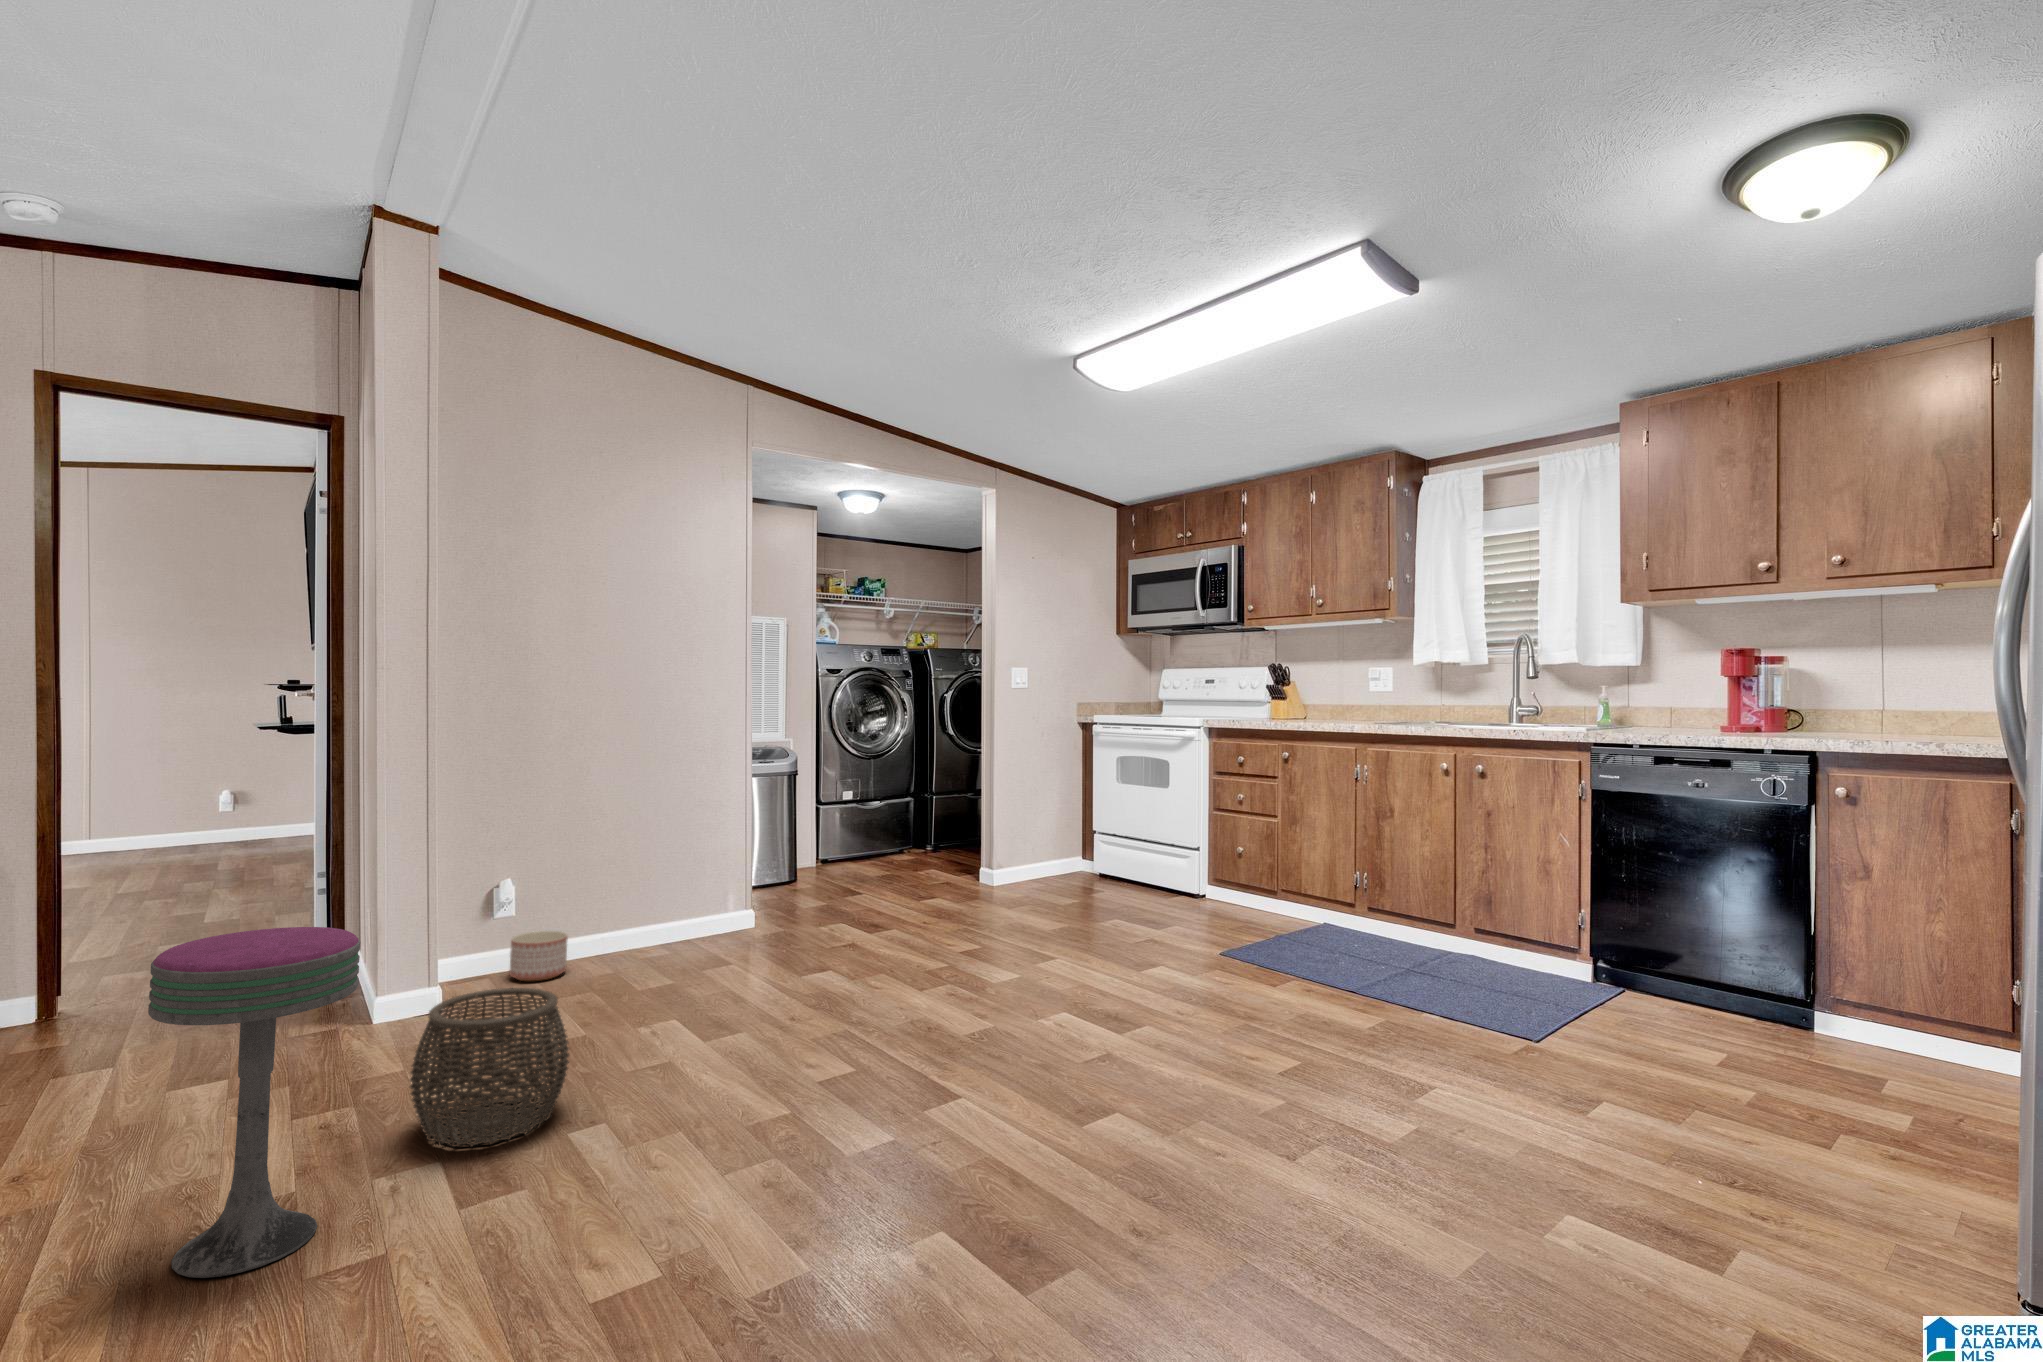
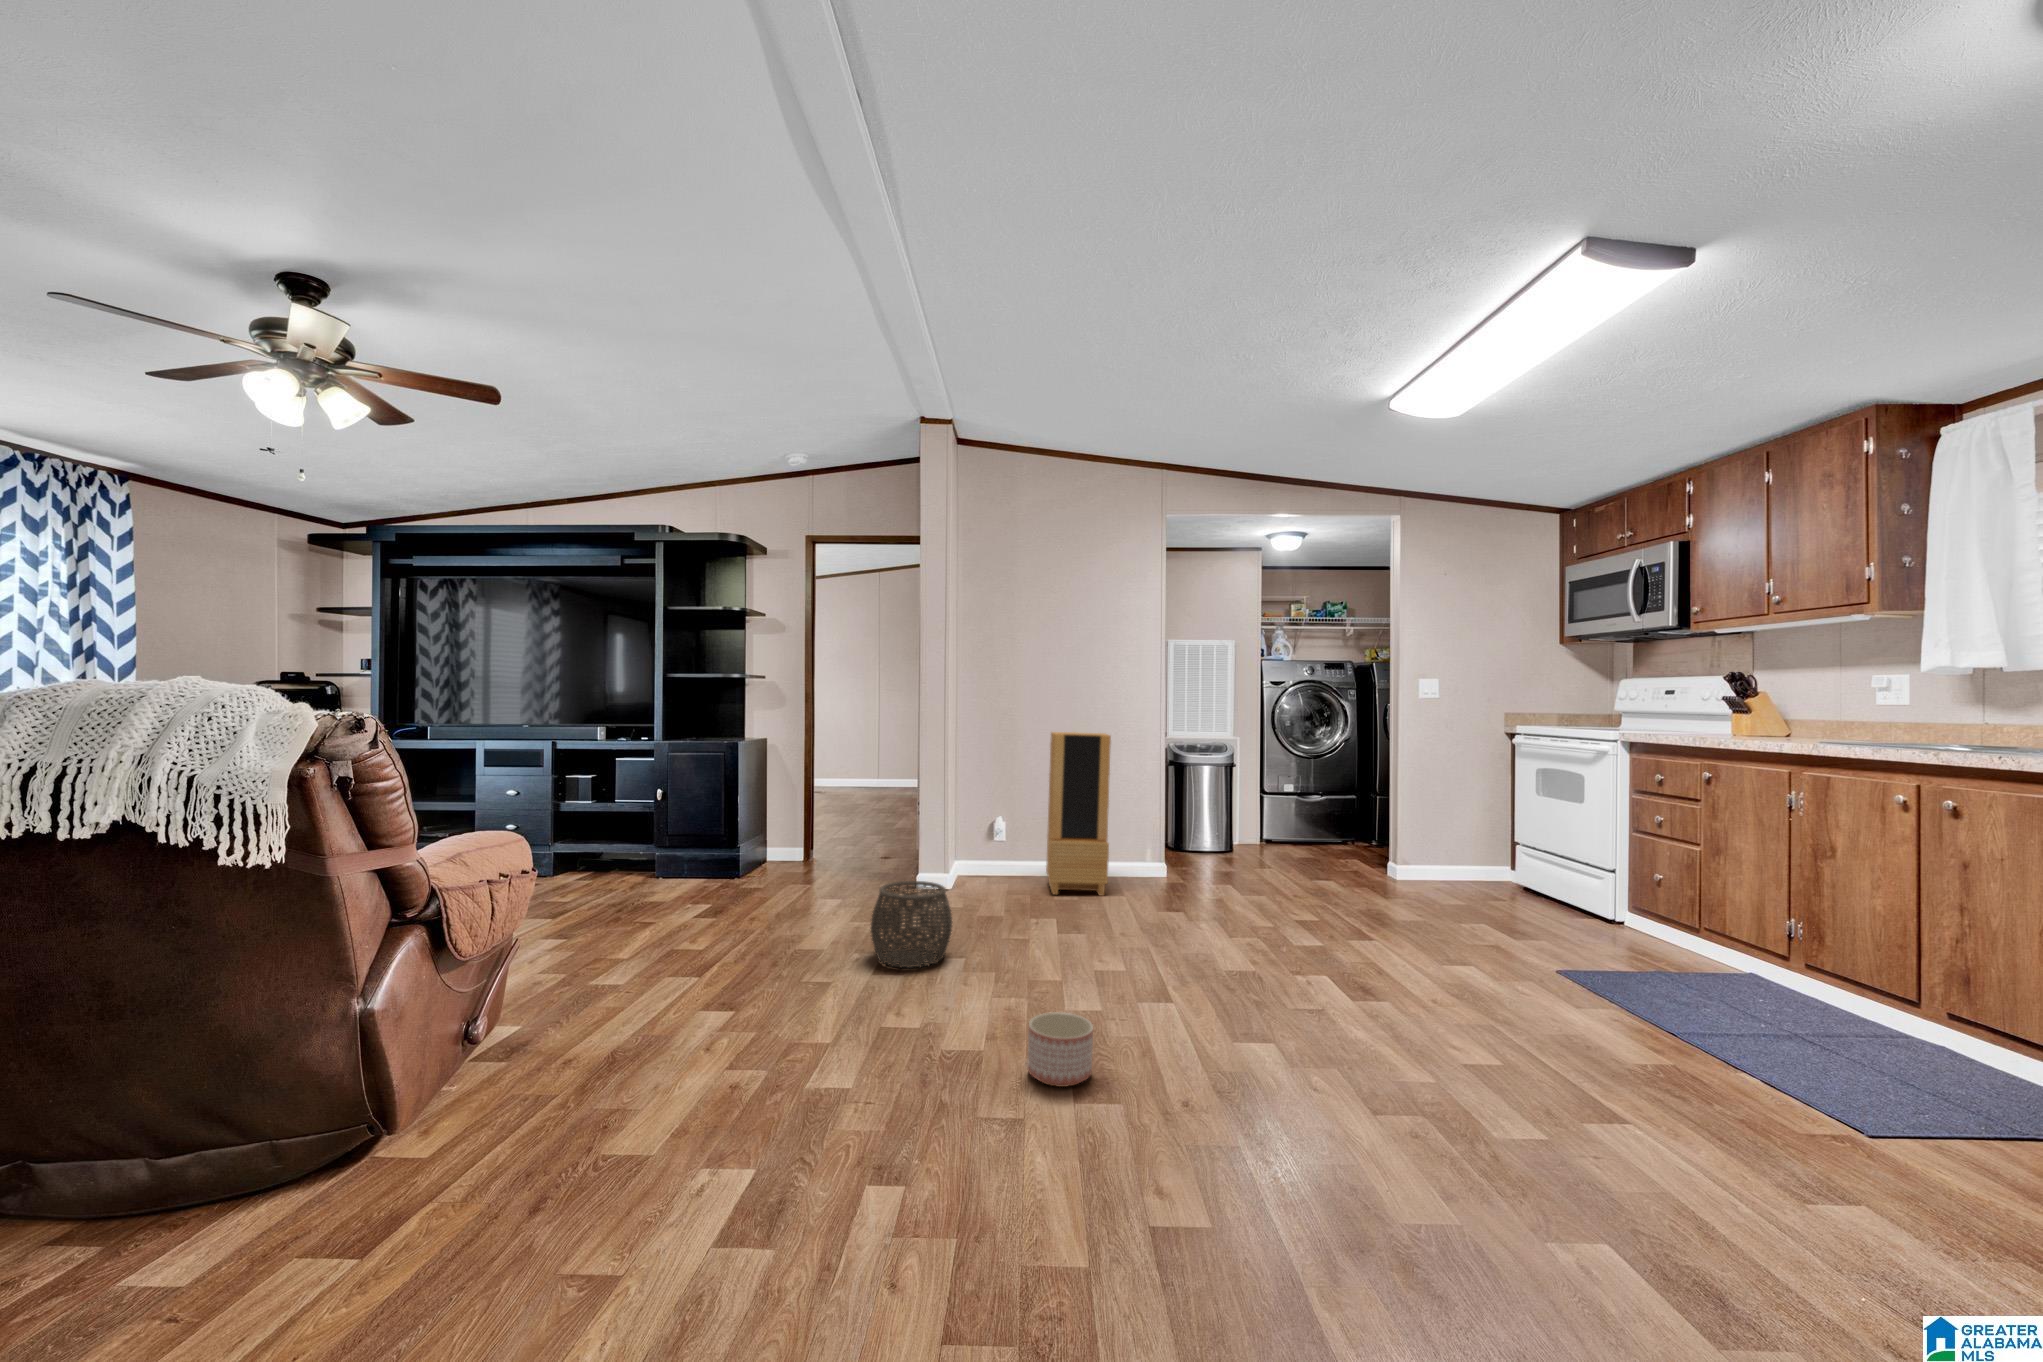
storage cabinet: none [595,735,704,971] -> present [1046,732,1111,895]
bar stool: present [148,927,360,1278] -> none [741,825,828,991]
planter: present [510,931,568,981] -> present [1027,1012,1093,1087]

